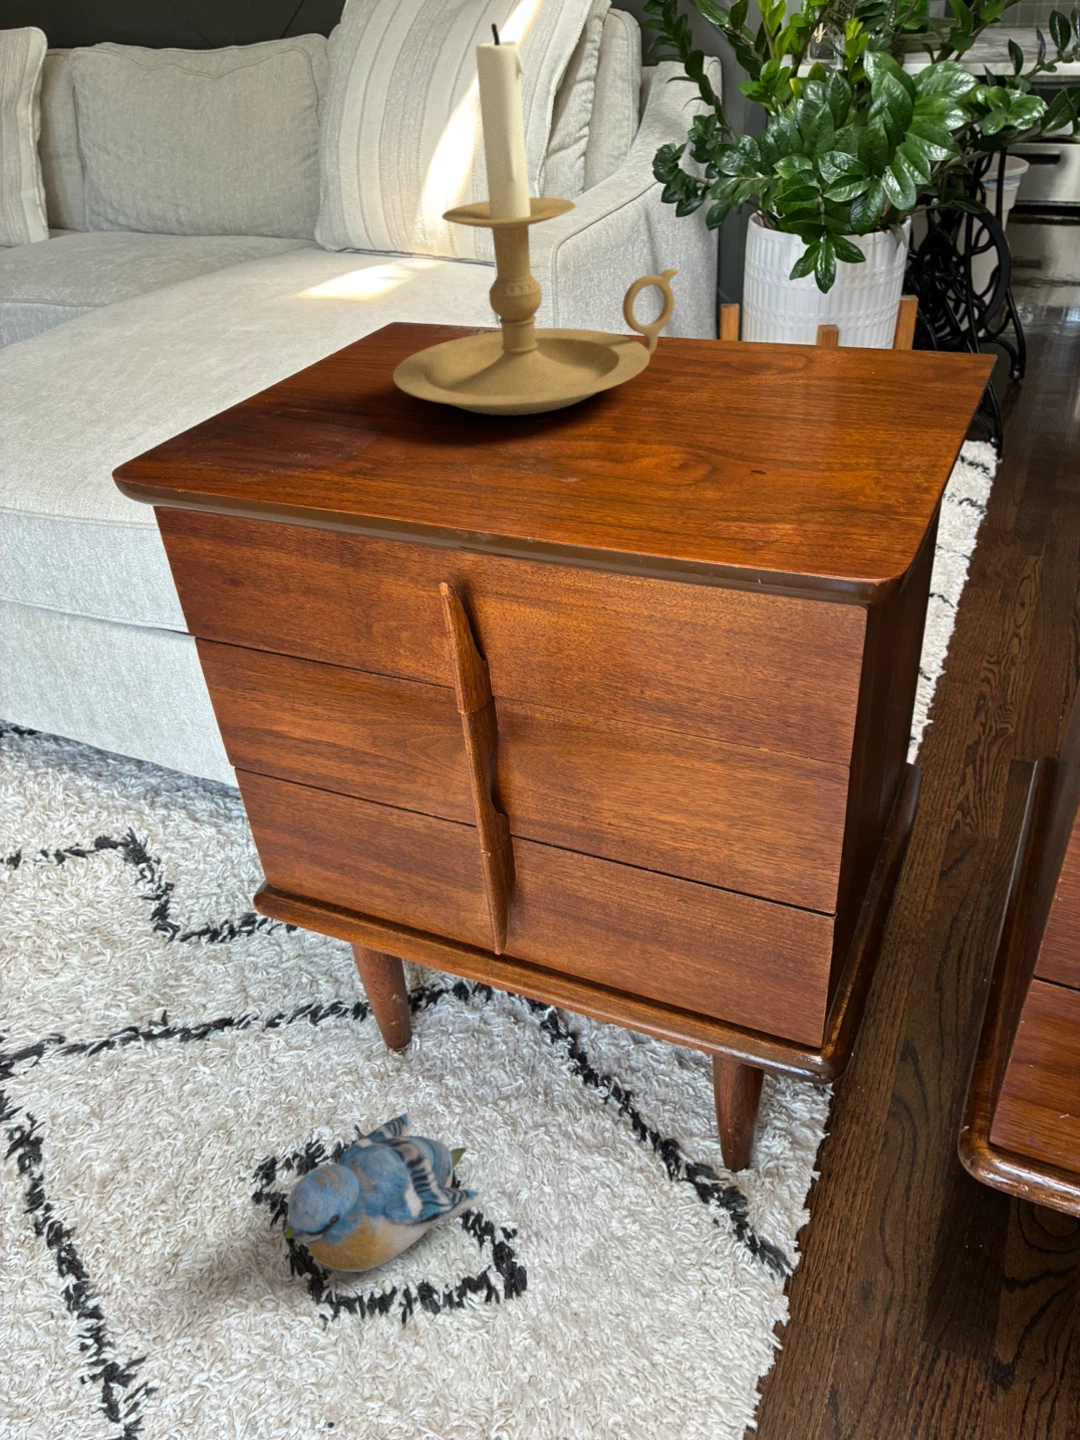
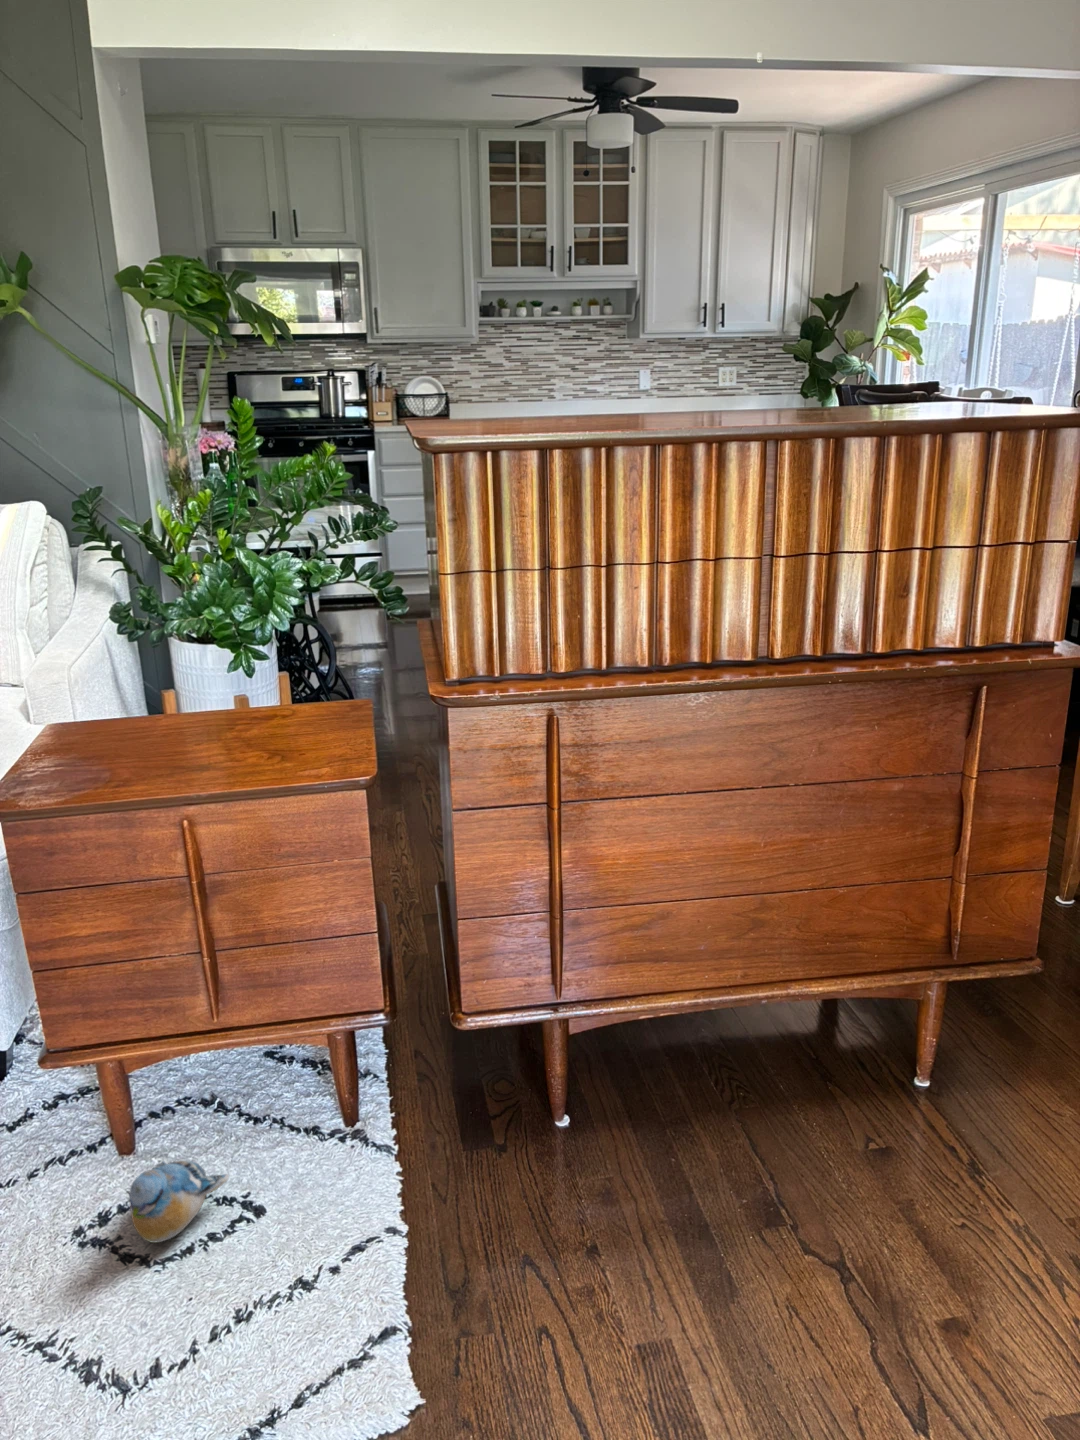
candle holder: present [393,23,678,415] -> none [94,591,227,756]

